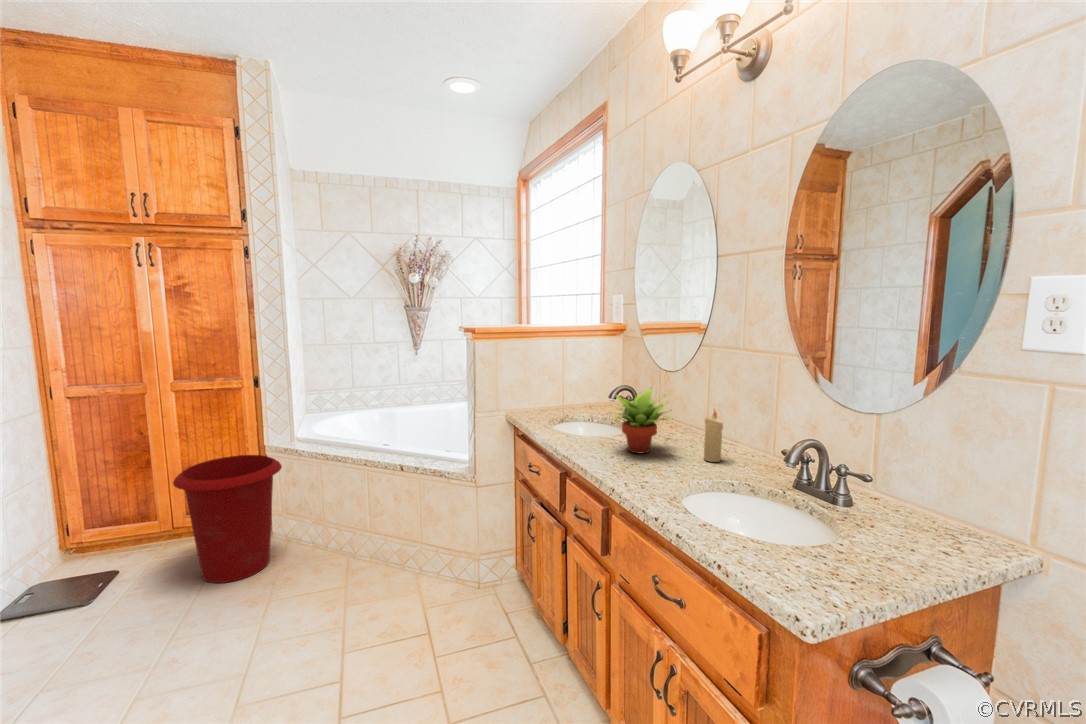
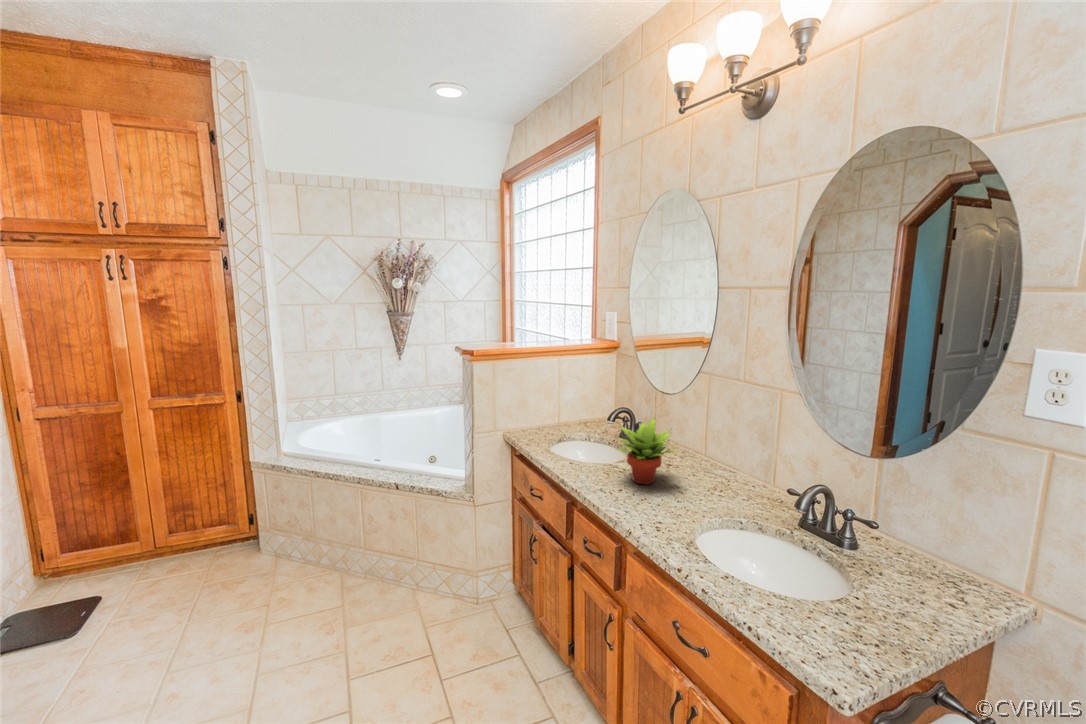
candle: present [704,410,723,462] -> none [707,443,727,494]
waste bin: present [173,455,282,583] -> none [158,472,271,606]

